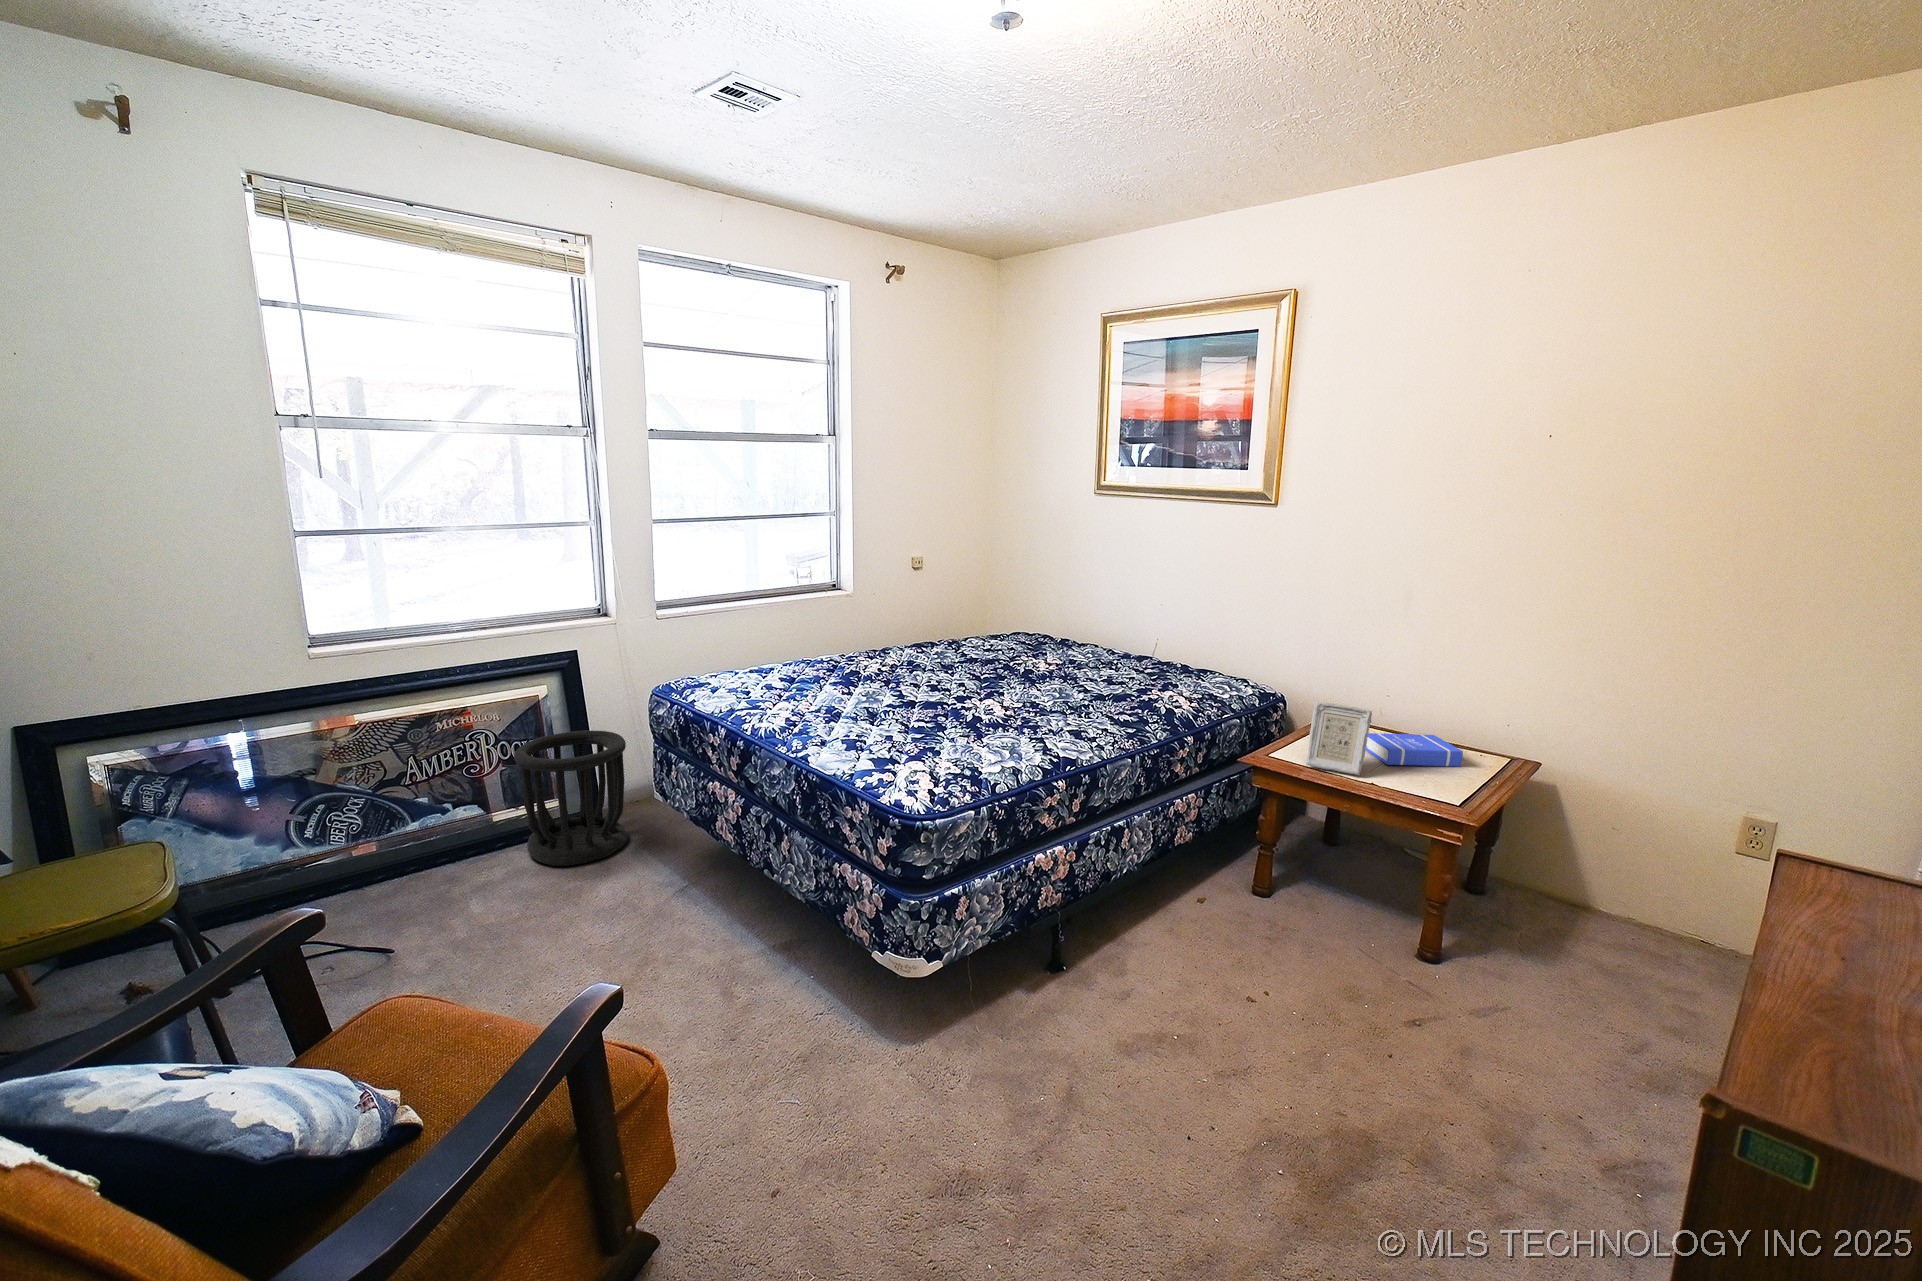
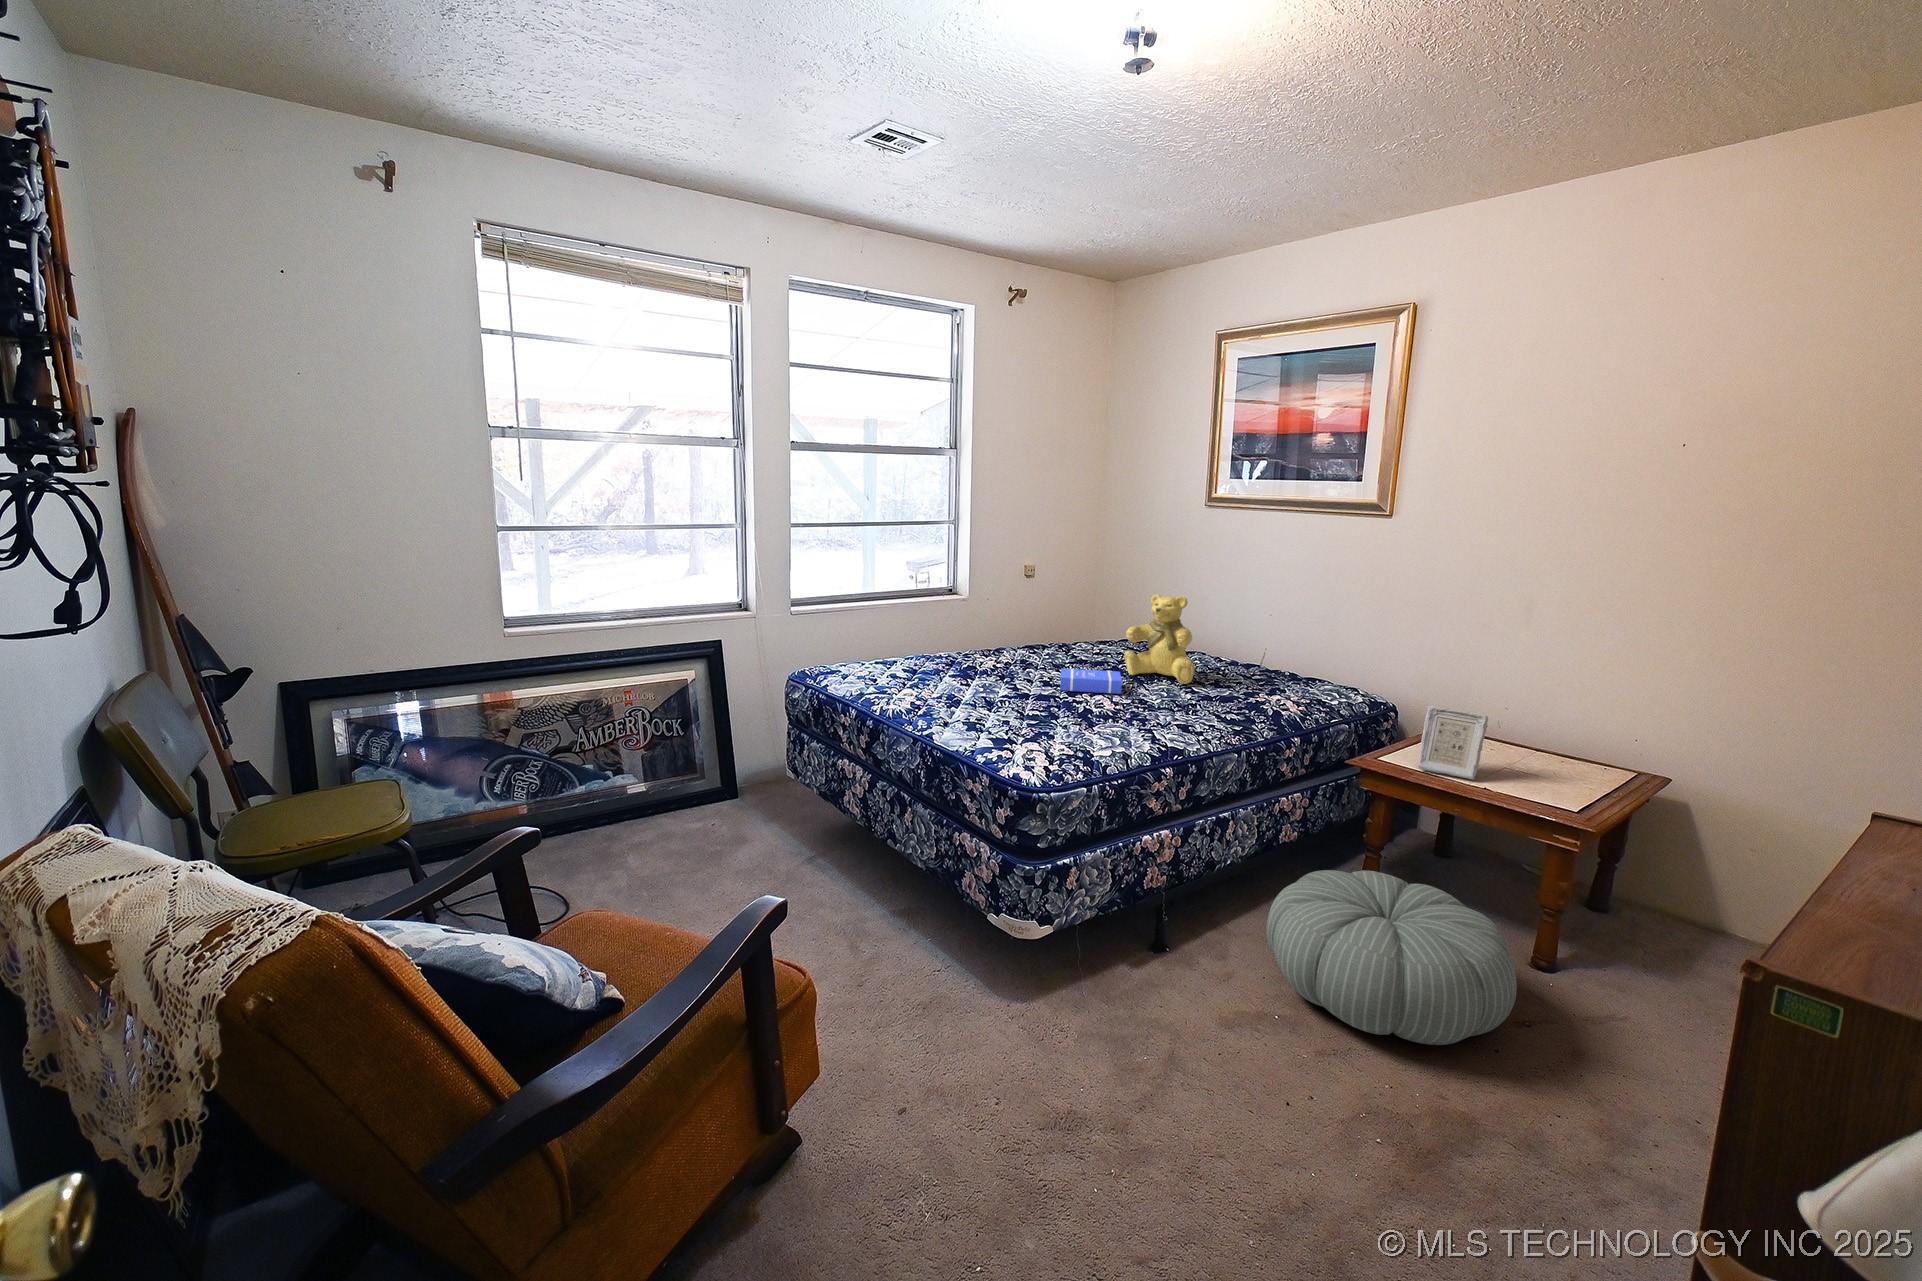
teddy bear: none [1017,589,1087,682] -> present [1124,594,1195,684]
wastebasket: present [514,730,628,866] -> none [667,711,763,831]
book: present [1365,733,1463,767] -> present [1060,668,1122,694]
pouf: none [1162,875,1404,1057] -> present [1266,870,1517,1045]

